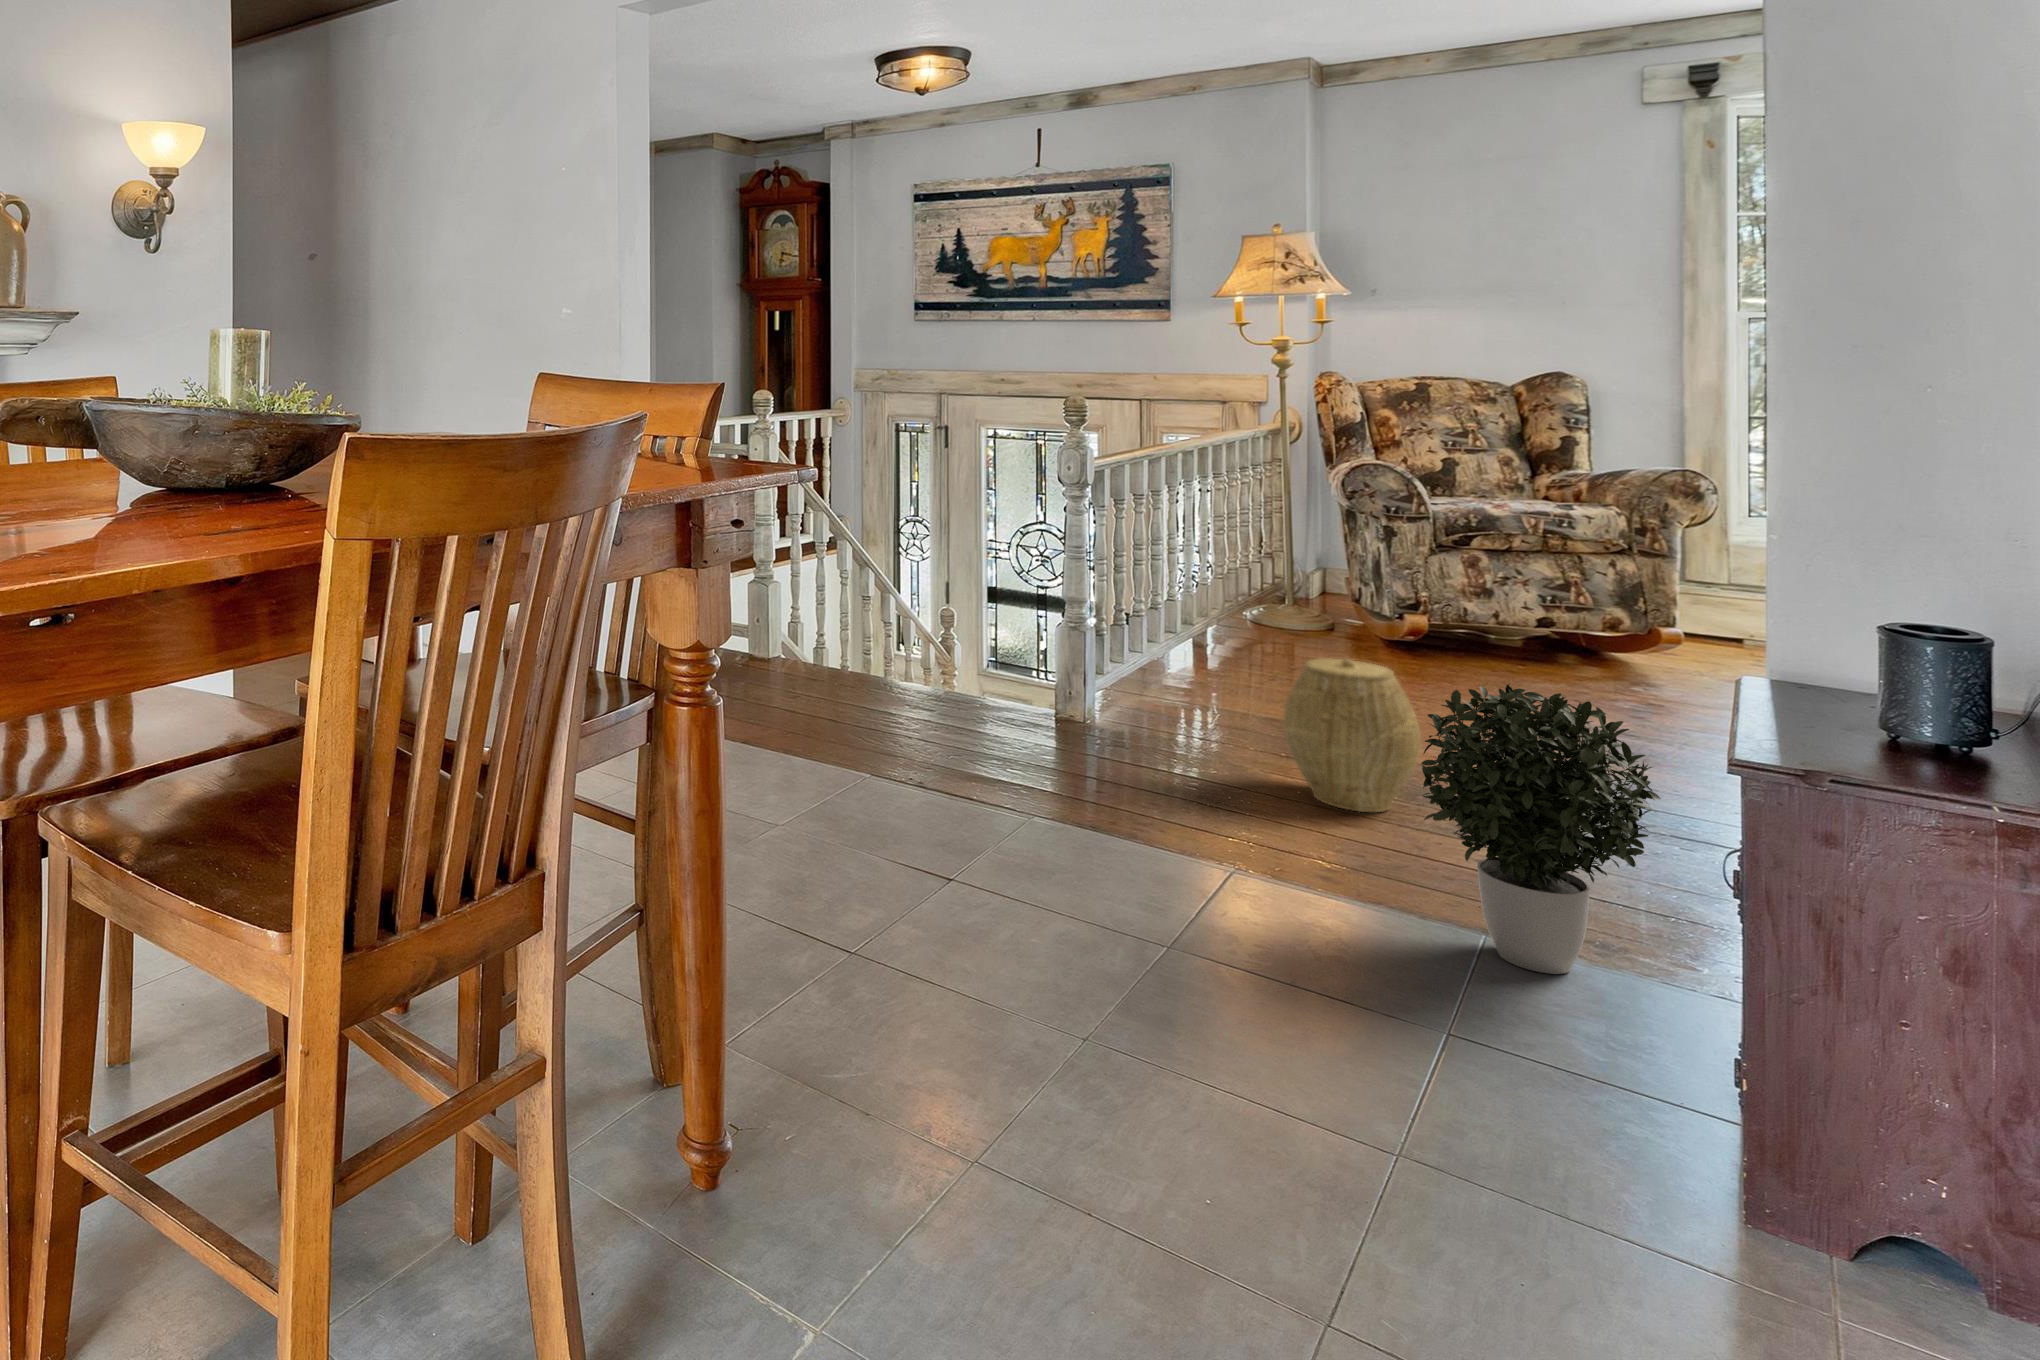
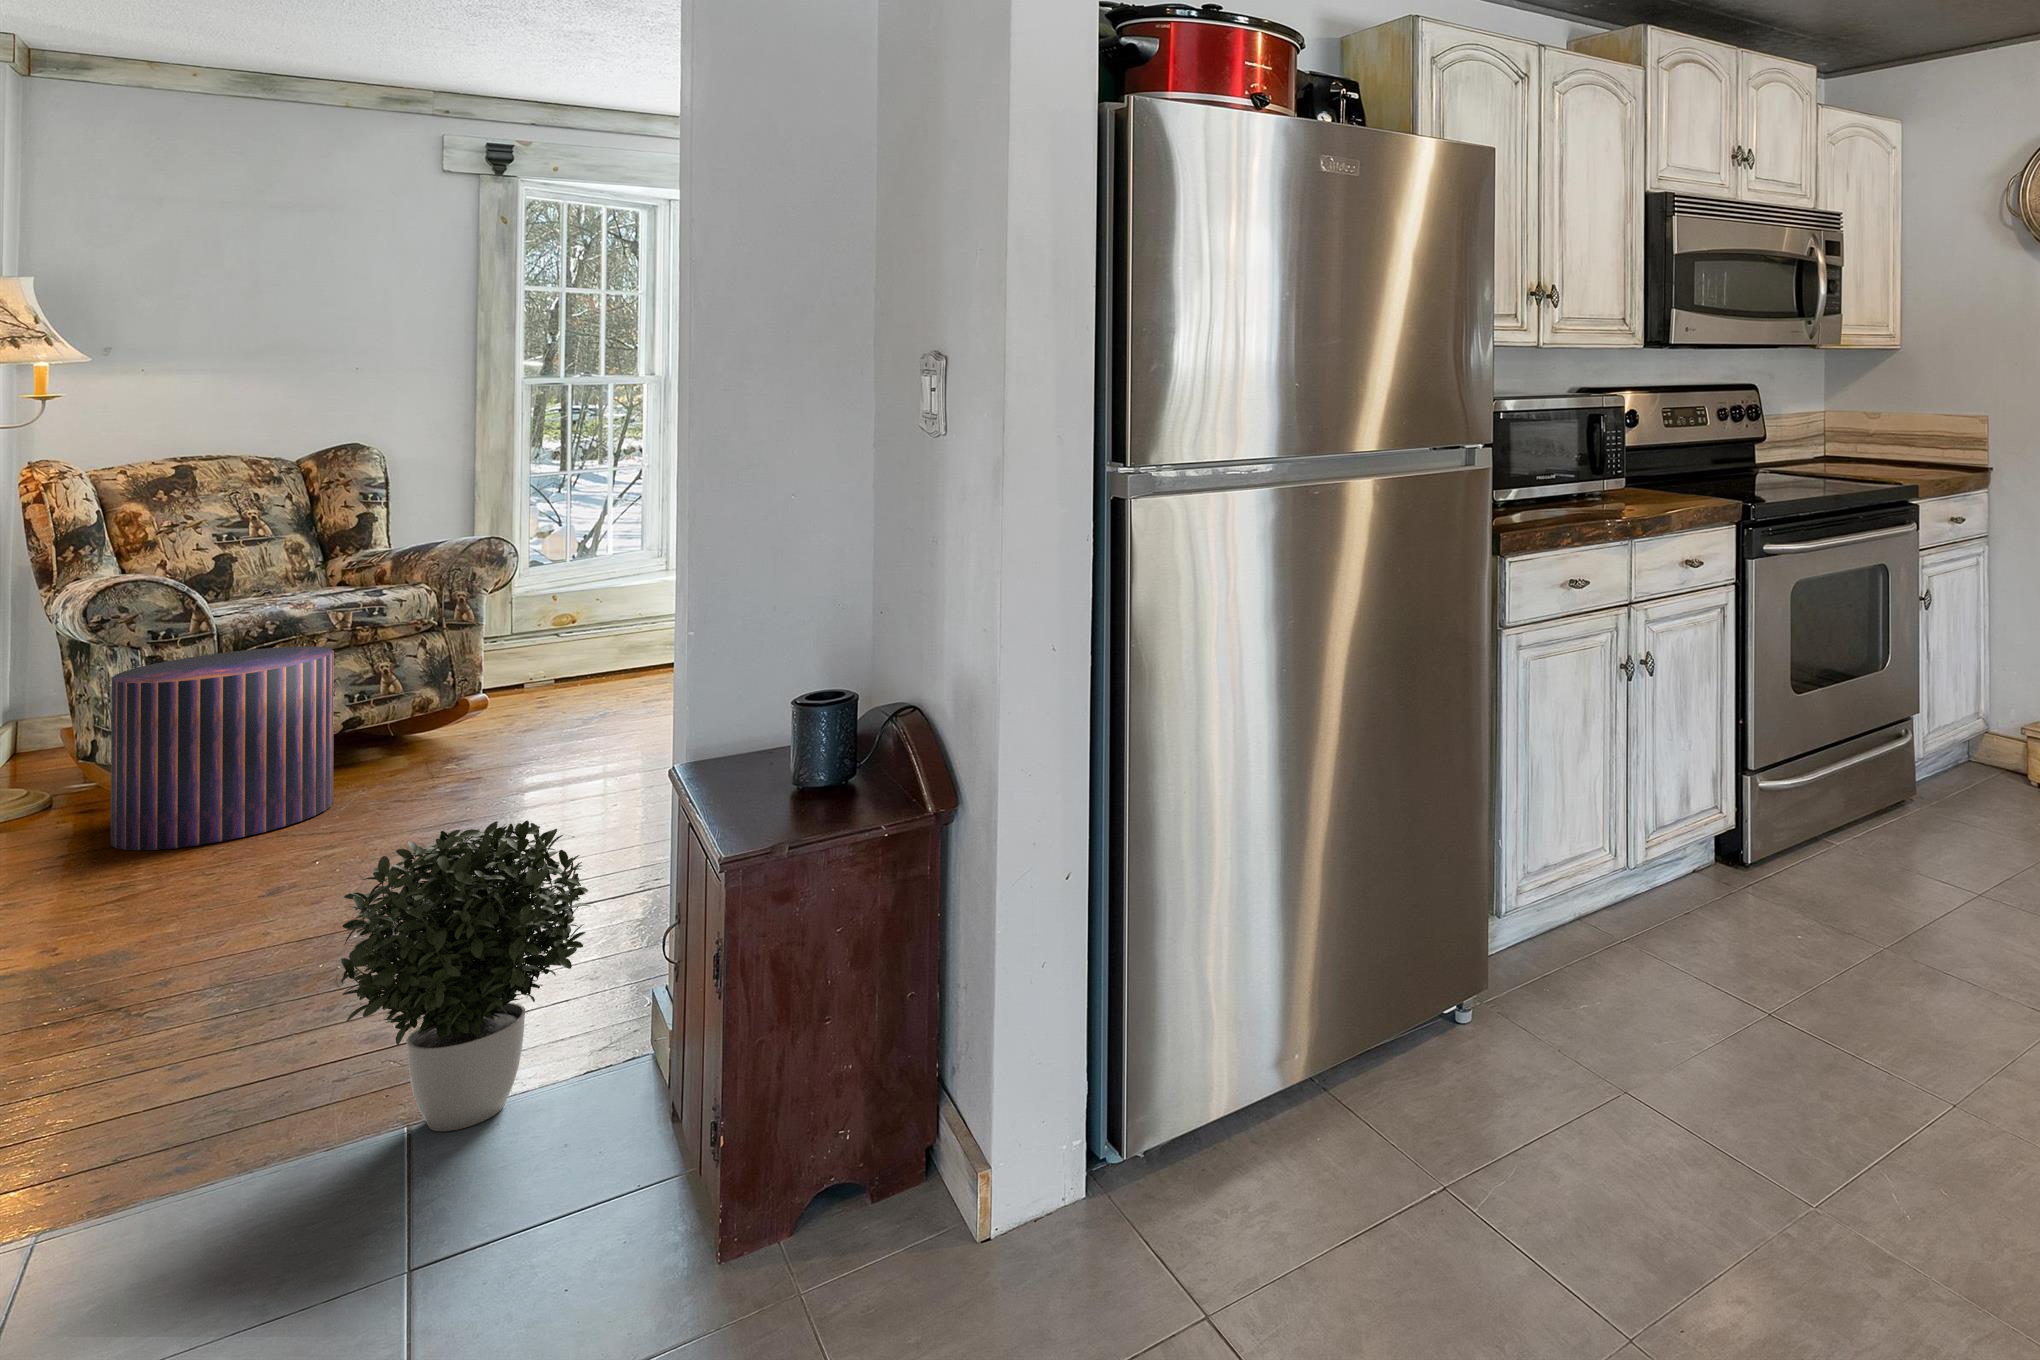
pouf: none [1352,530,1516,688] -> present [111,647,334,850]
woven basket: present [1283,658,1421,812] -> none [75,849,284,1057]

